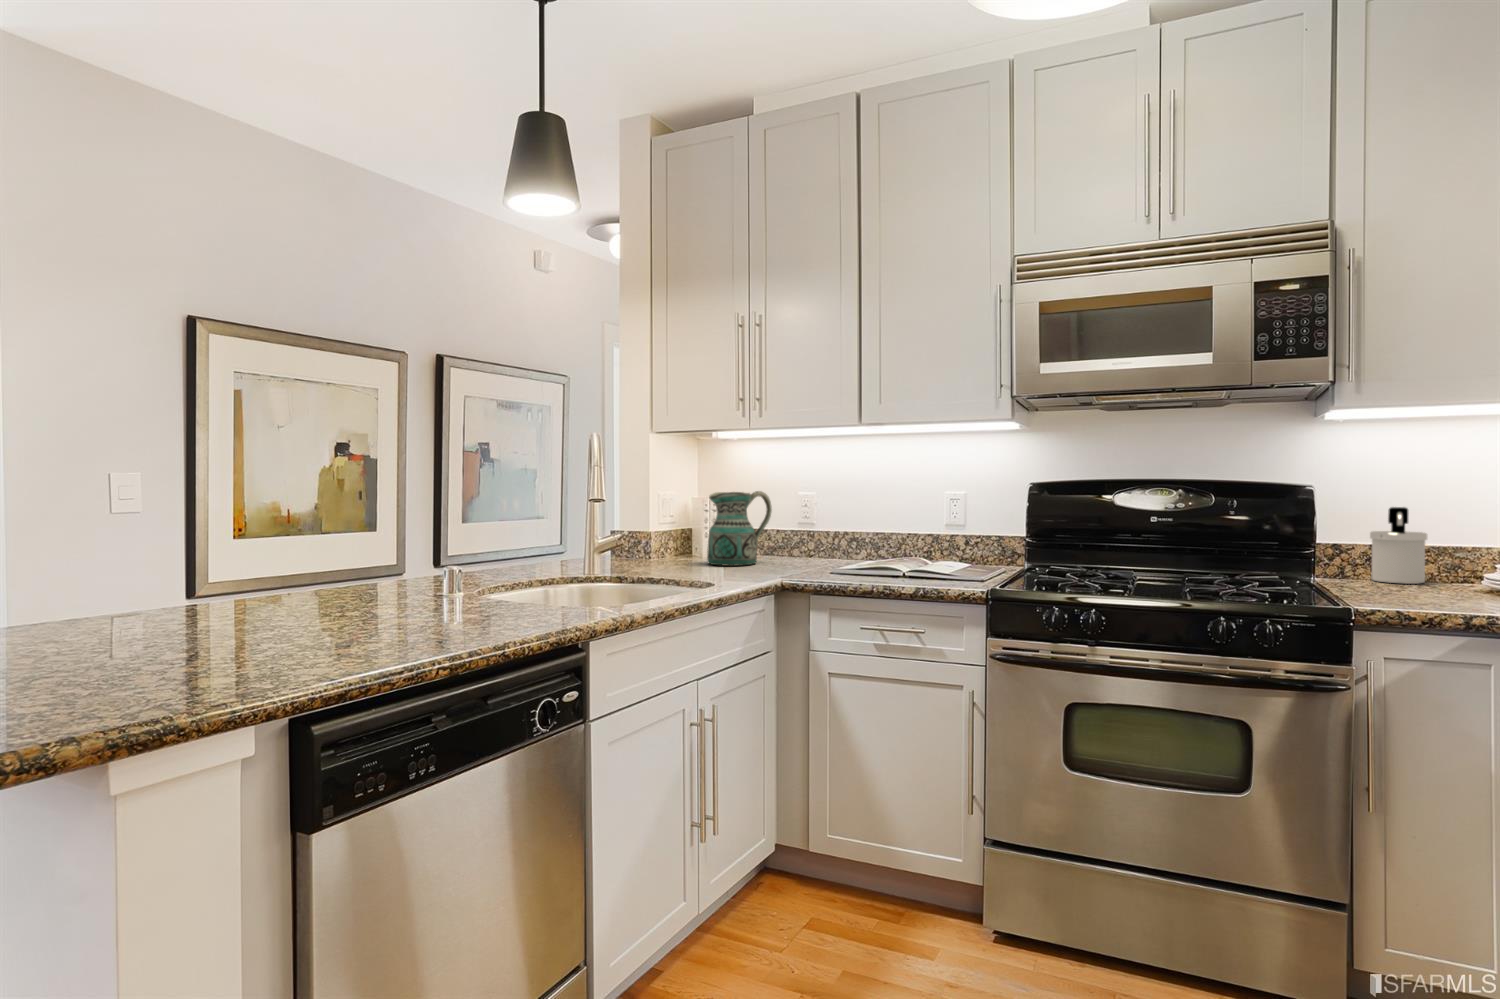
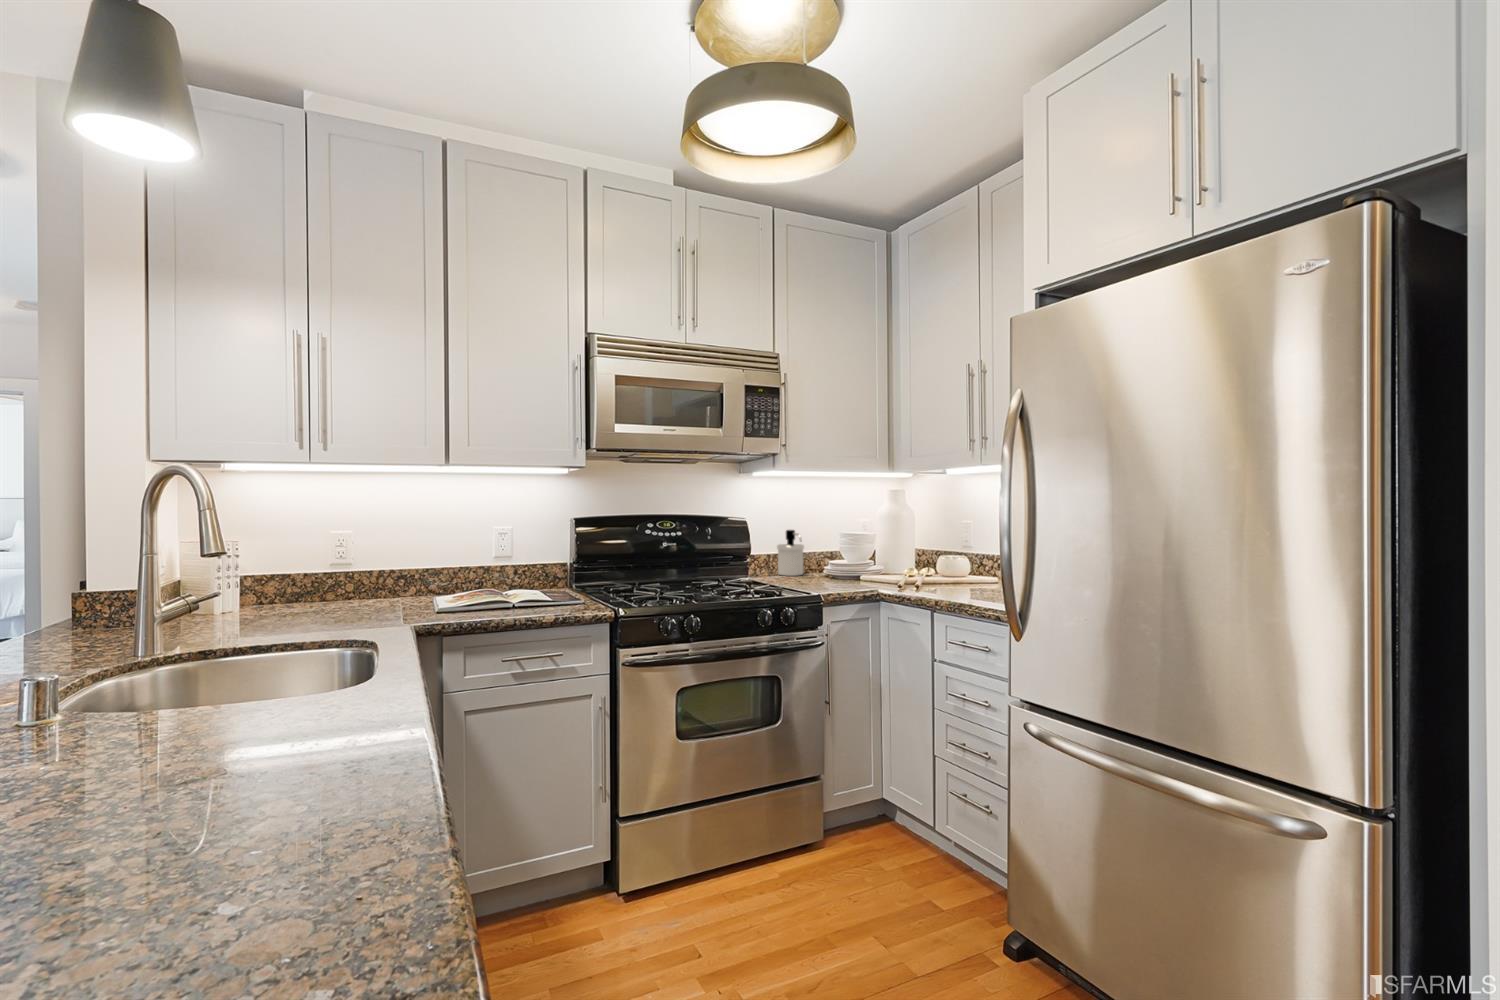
ceramic pitcher: present [707,491,772,566] -> none [259,533,331,621]

